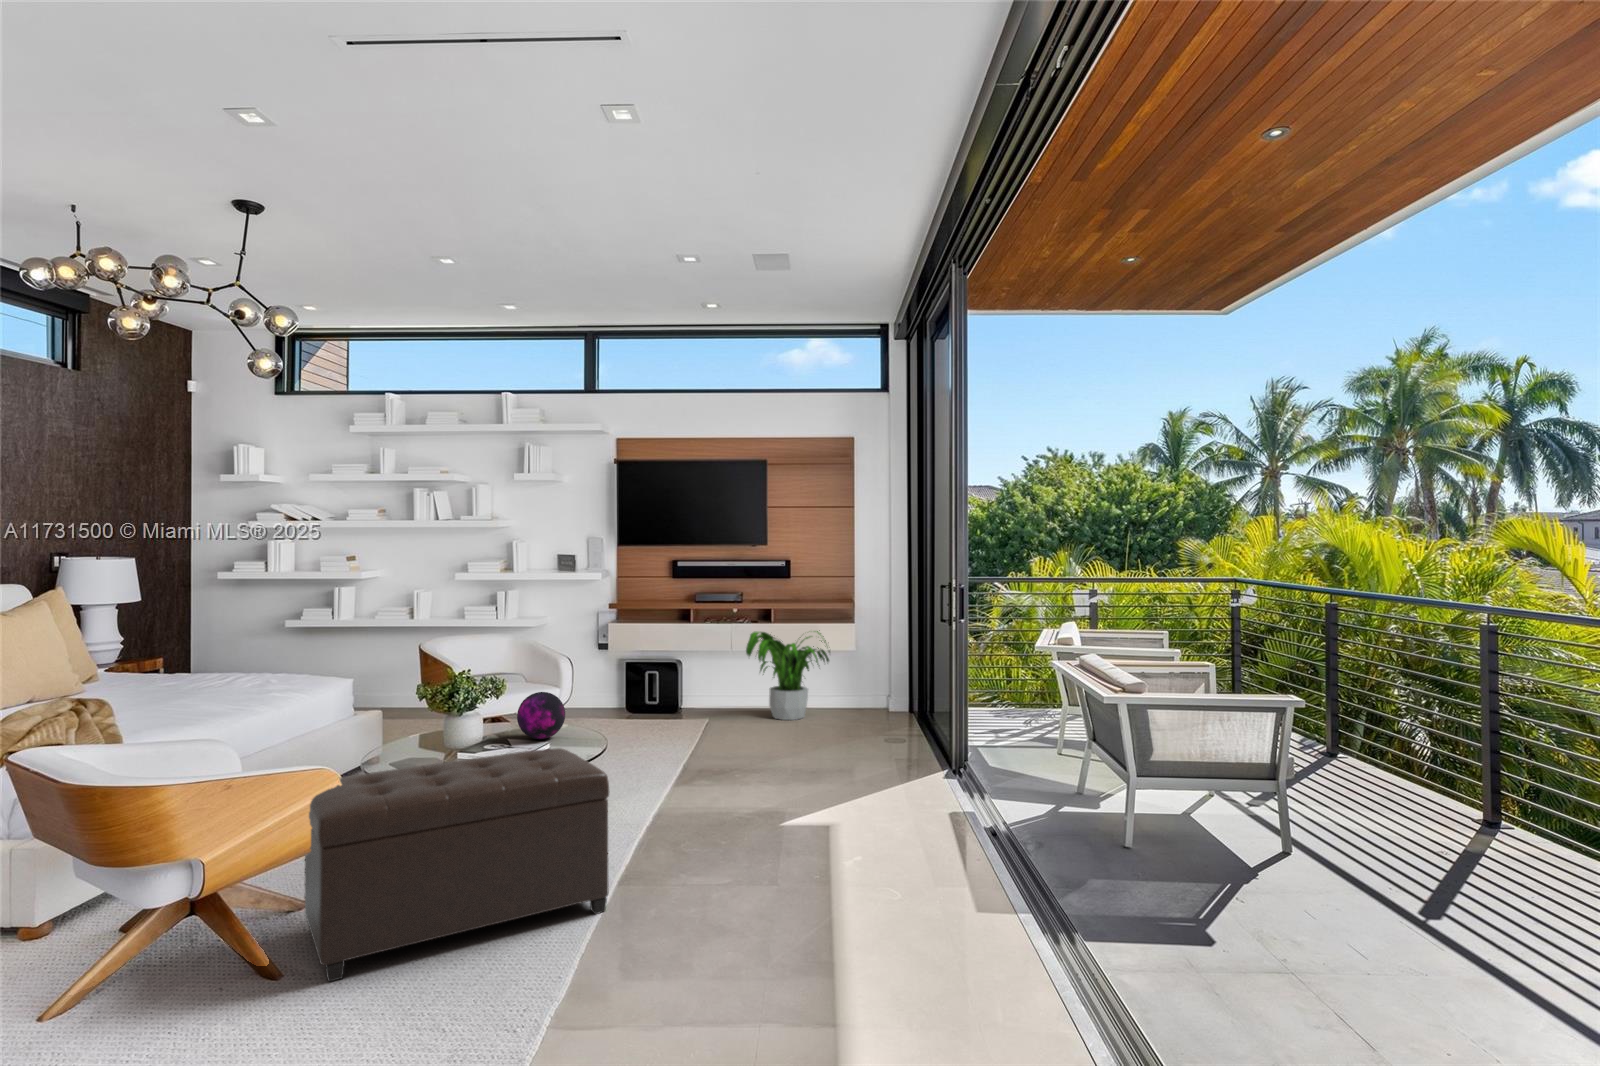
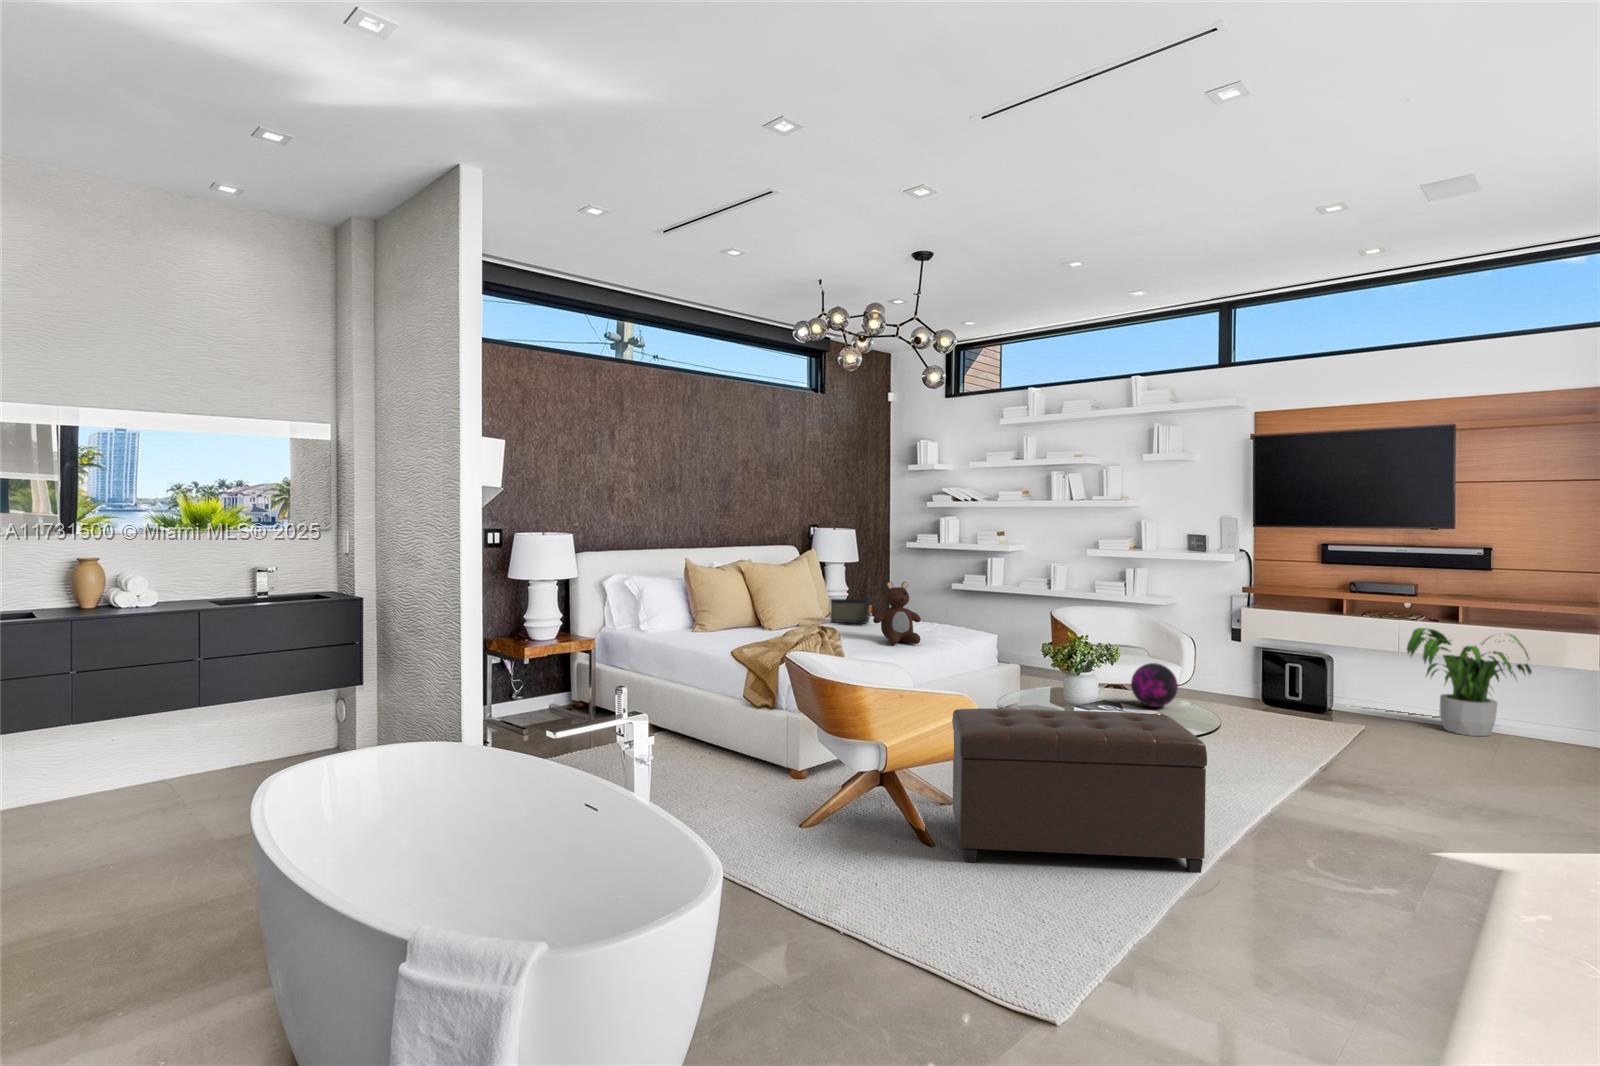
teddy bear: none [172,623,247,707] -> present [873,582,921,645]
handbag: none [95,650,167,688] -> present [829,599,870,625]

